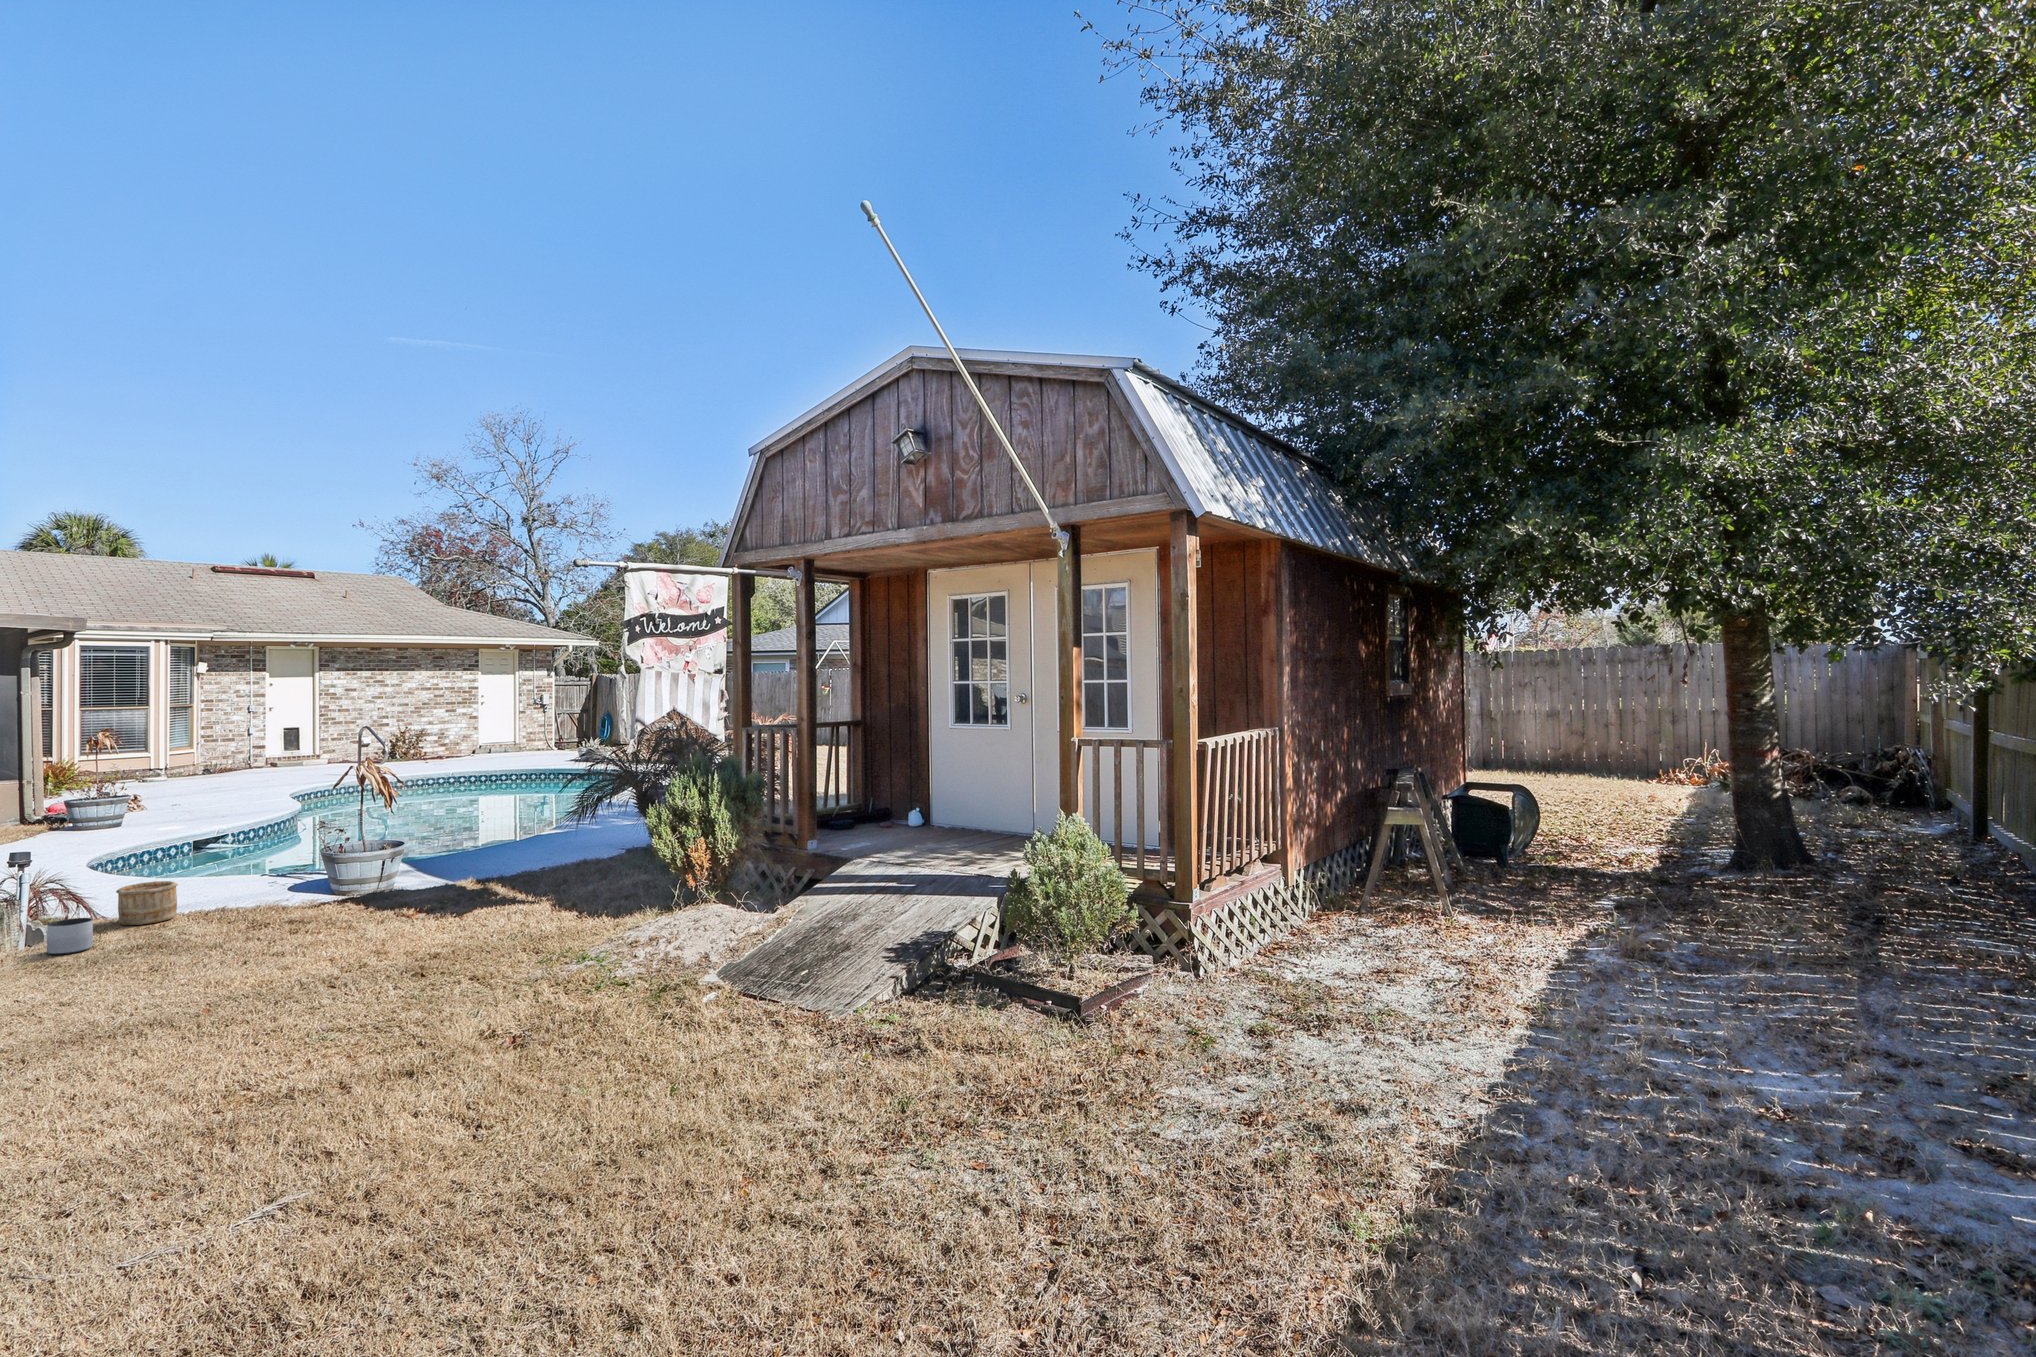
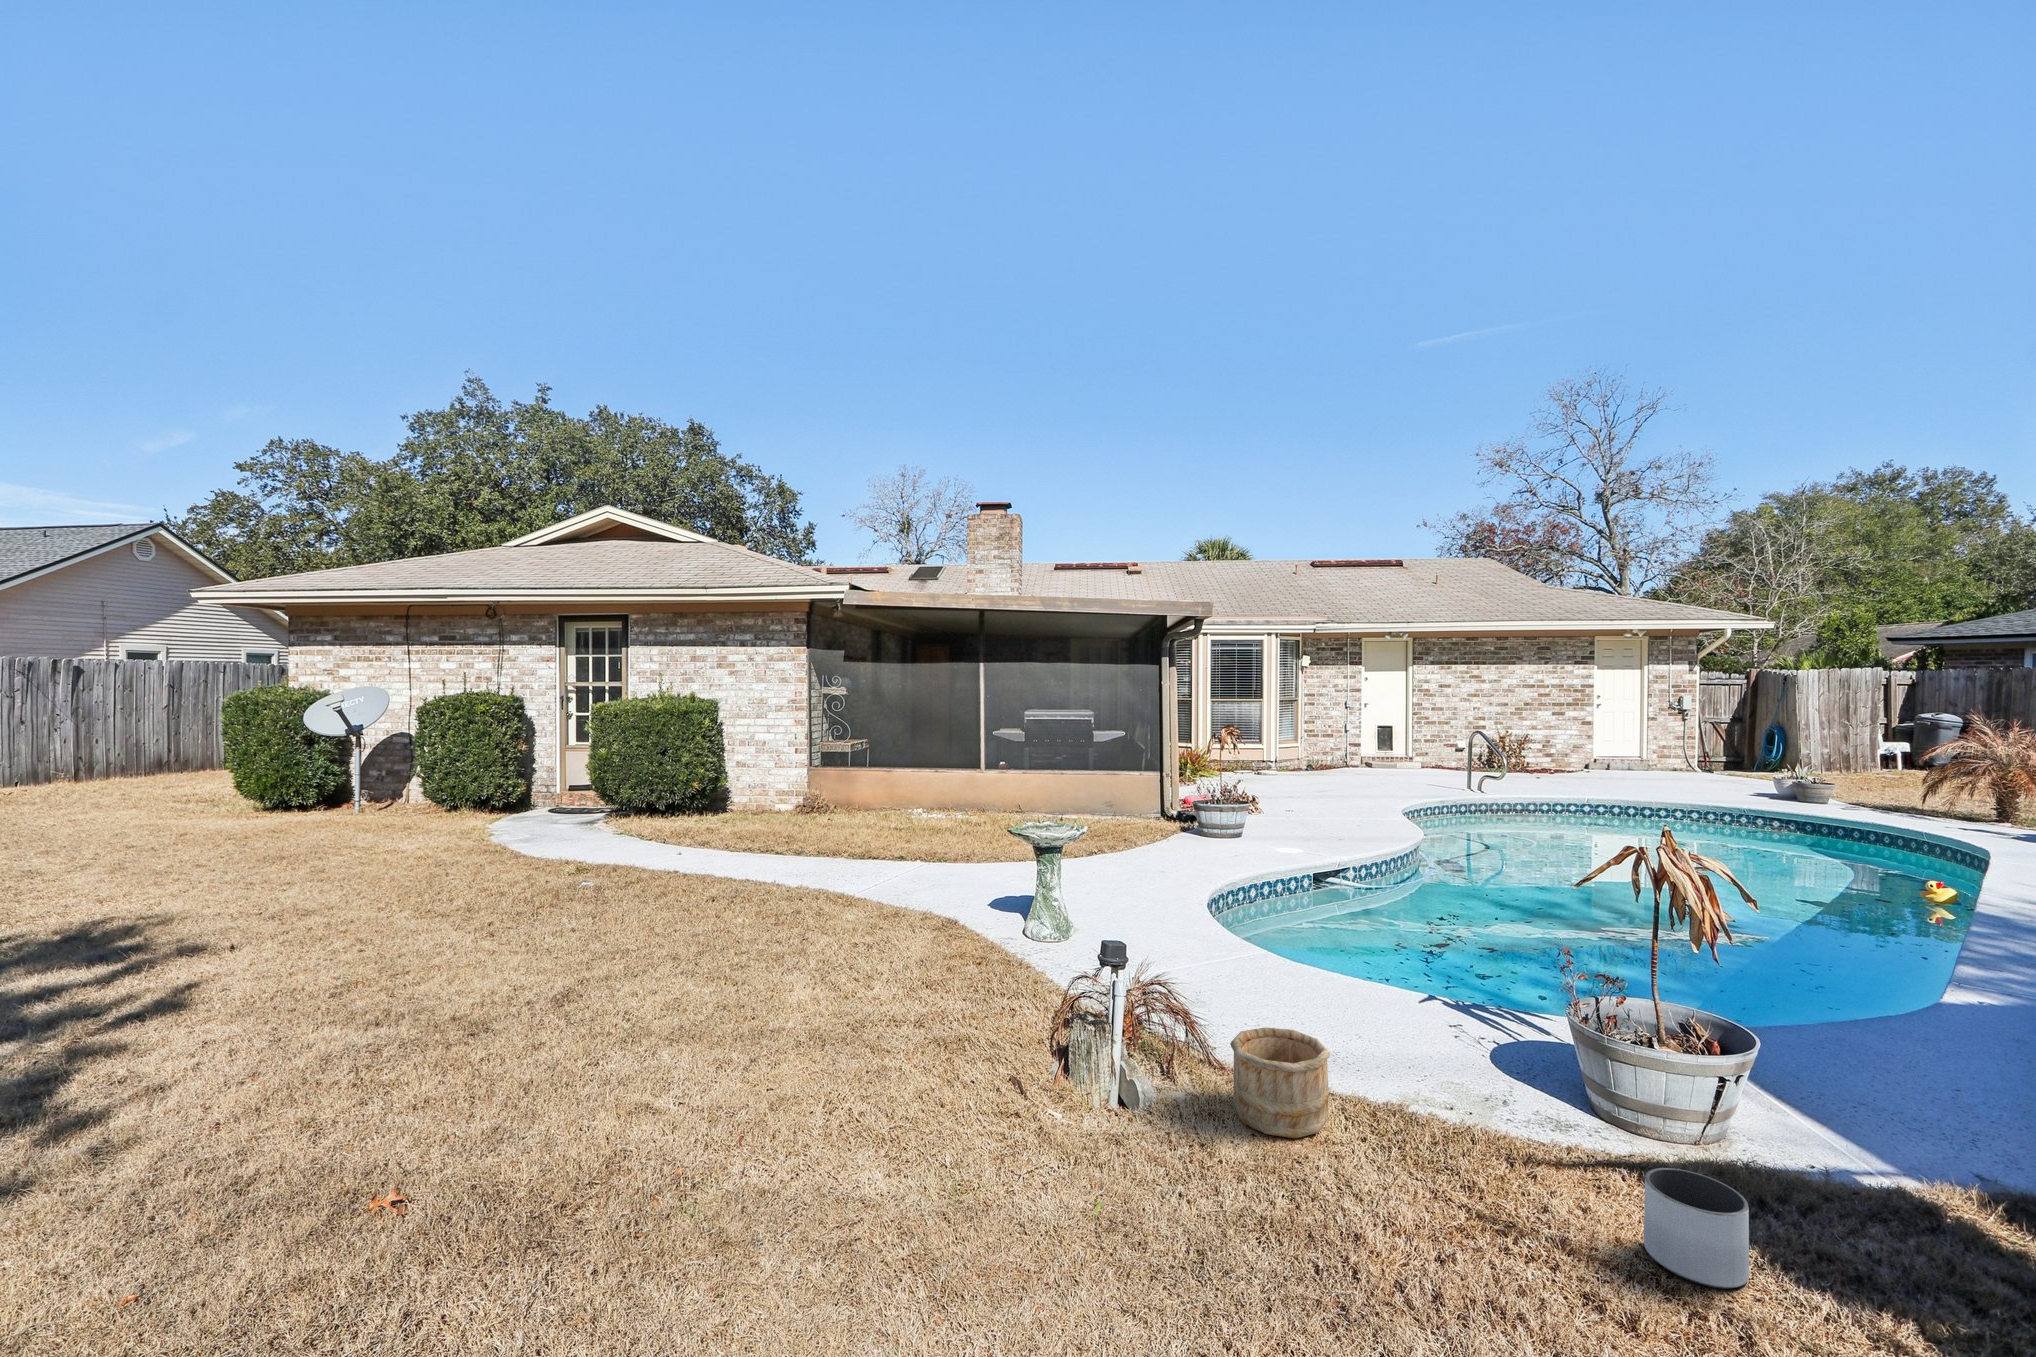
planter: present [47,918,93,955] -> present [1644,1168,1749,1289]

